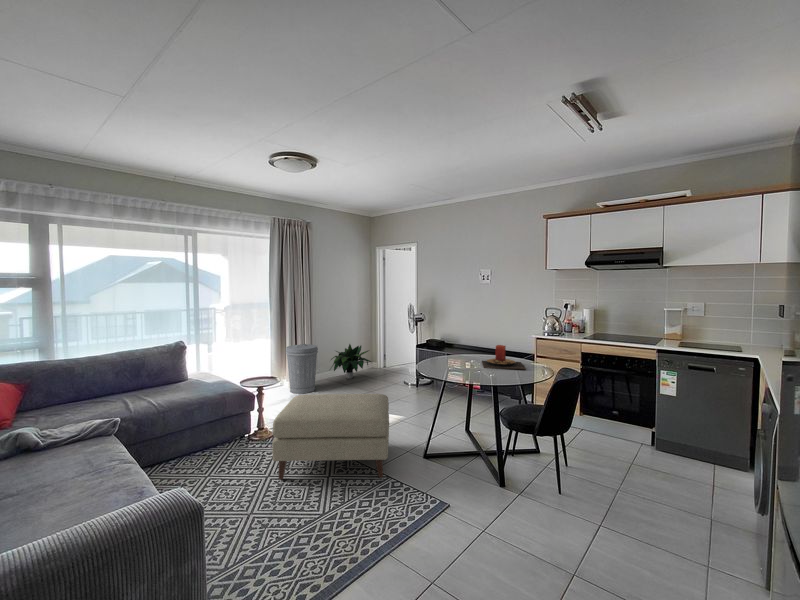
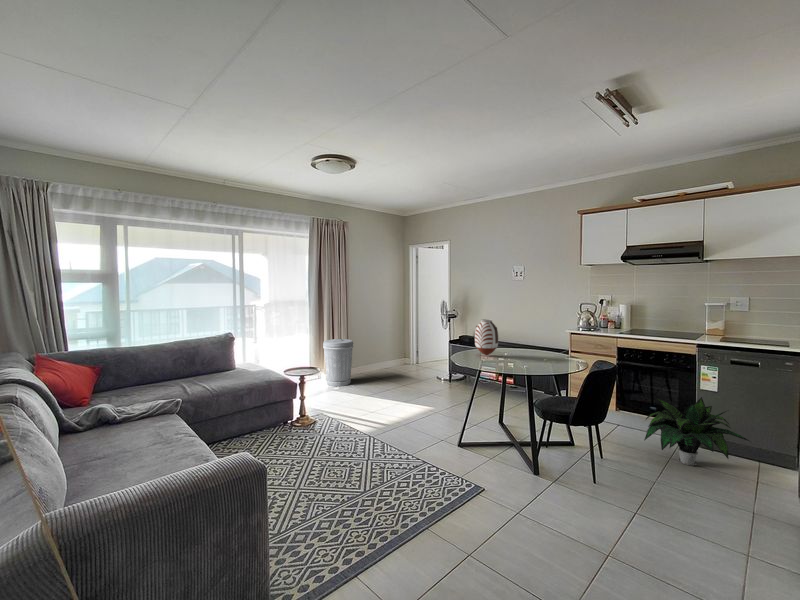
vase: none [441,326,465,363] -> present [475,319,498,355]
potted plant: present [331,344,371,379] -> present [644,397,749,465]
candle: present [482,345,526,370] -> none [515,338,560,362]
ottoman: present [272,394,389,480] -> none [316,384,424,463]

